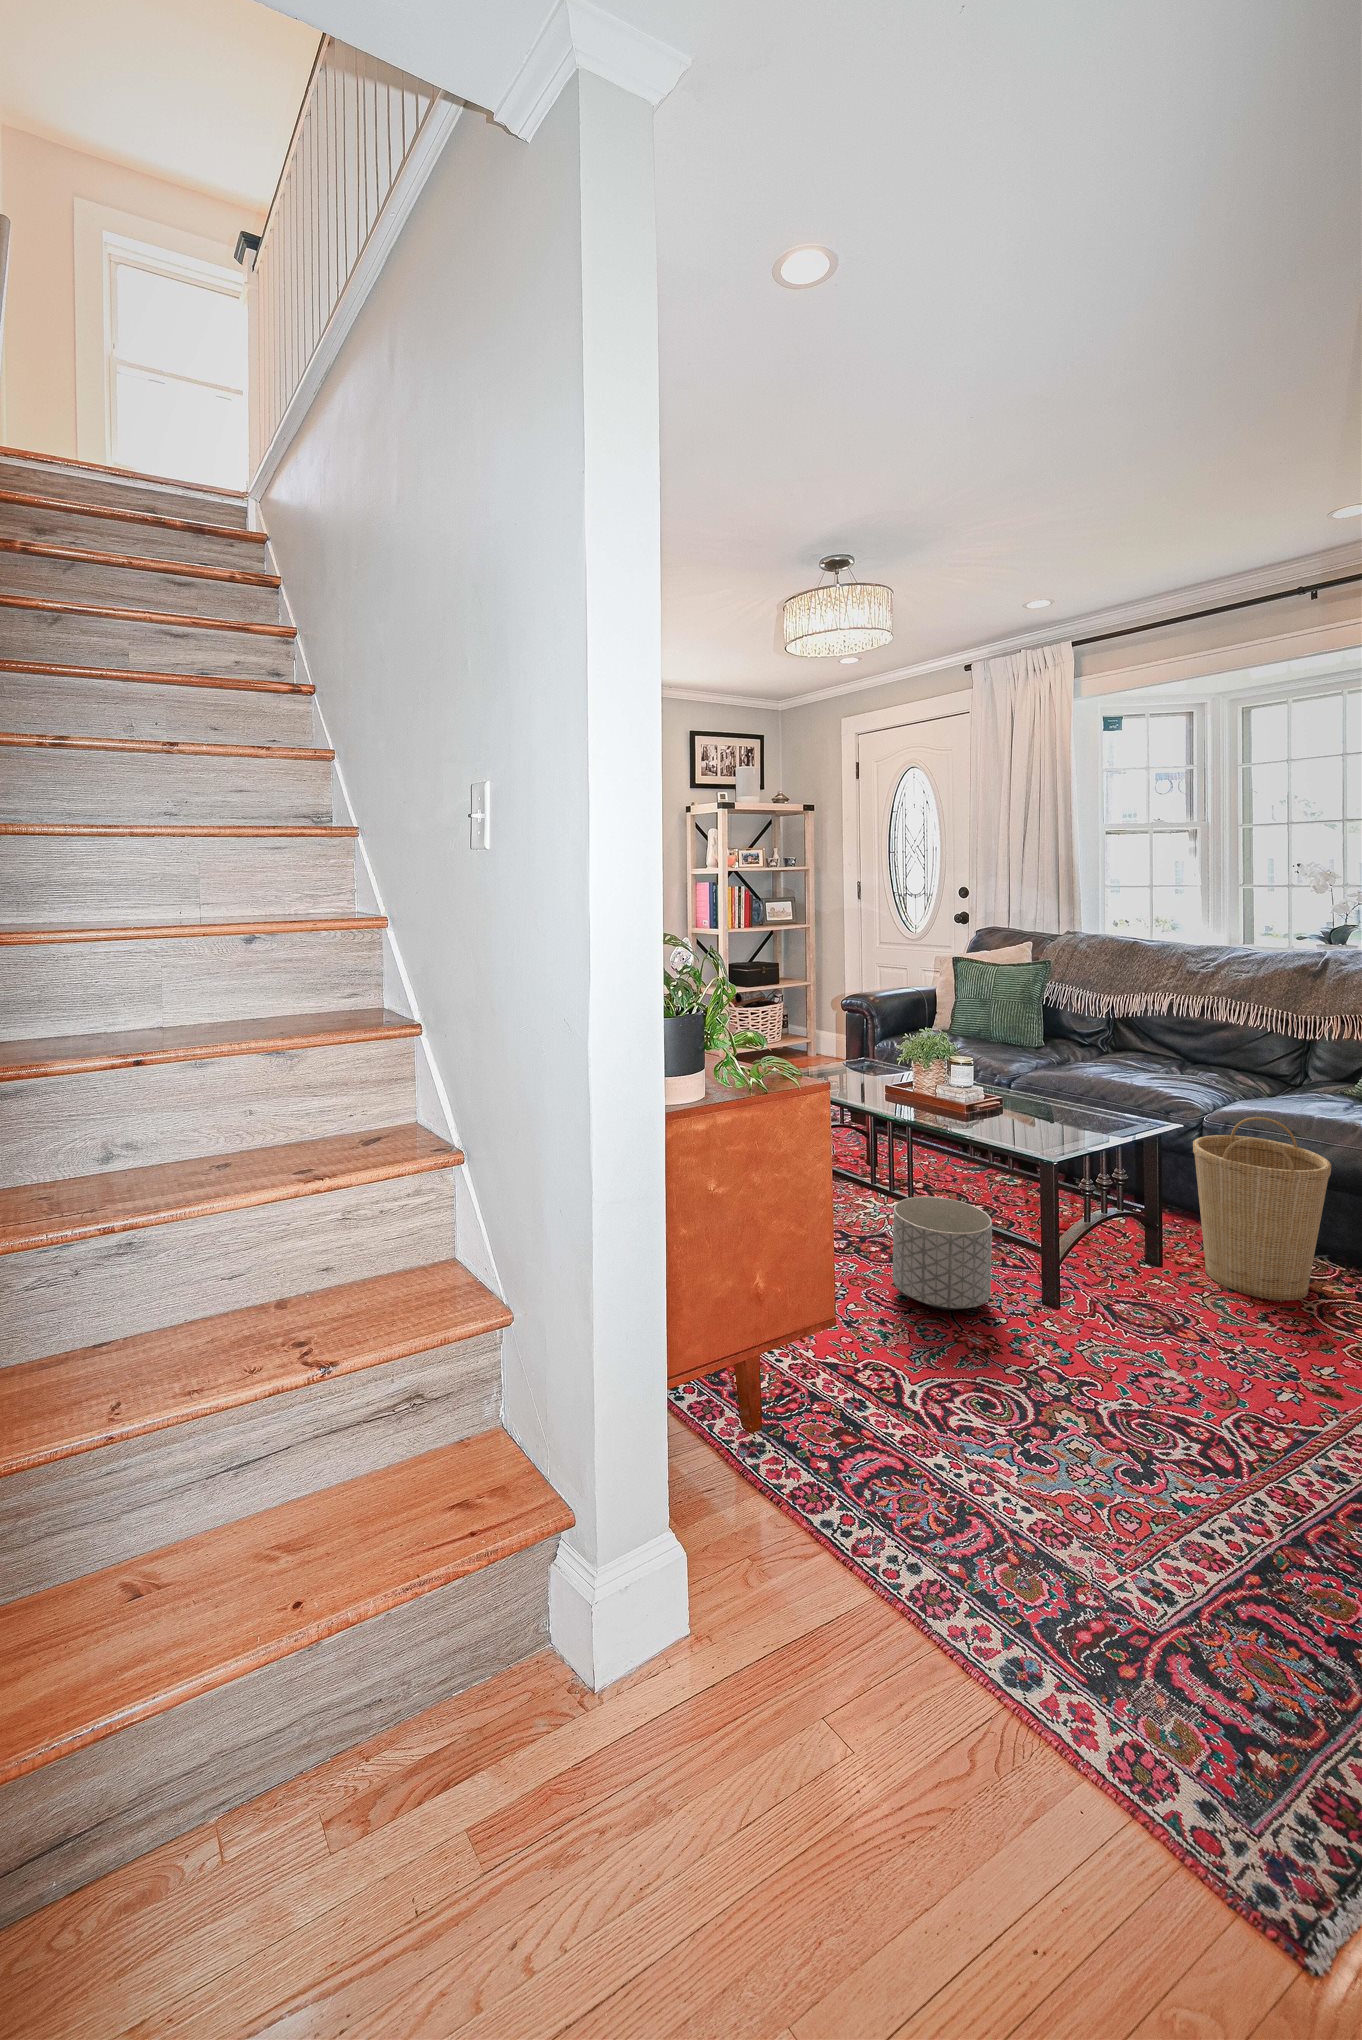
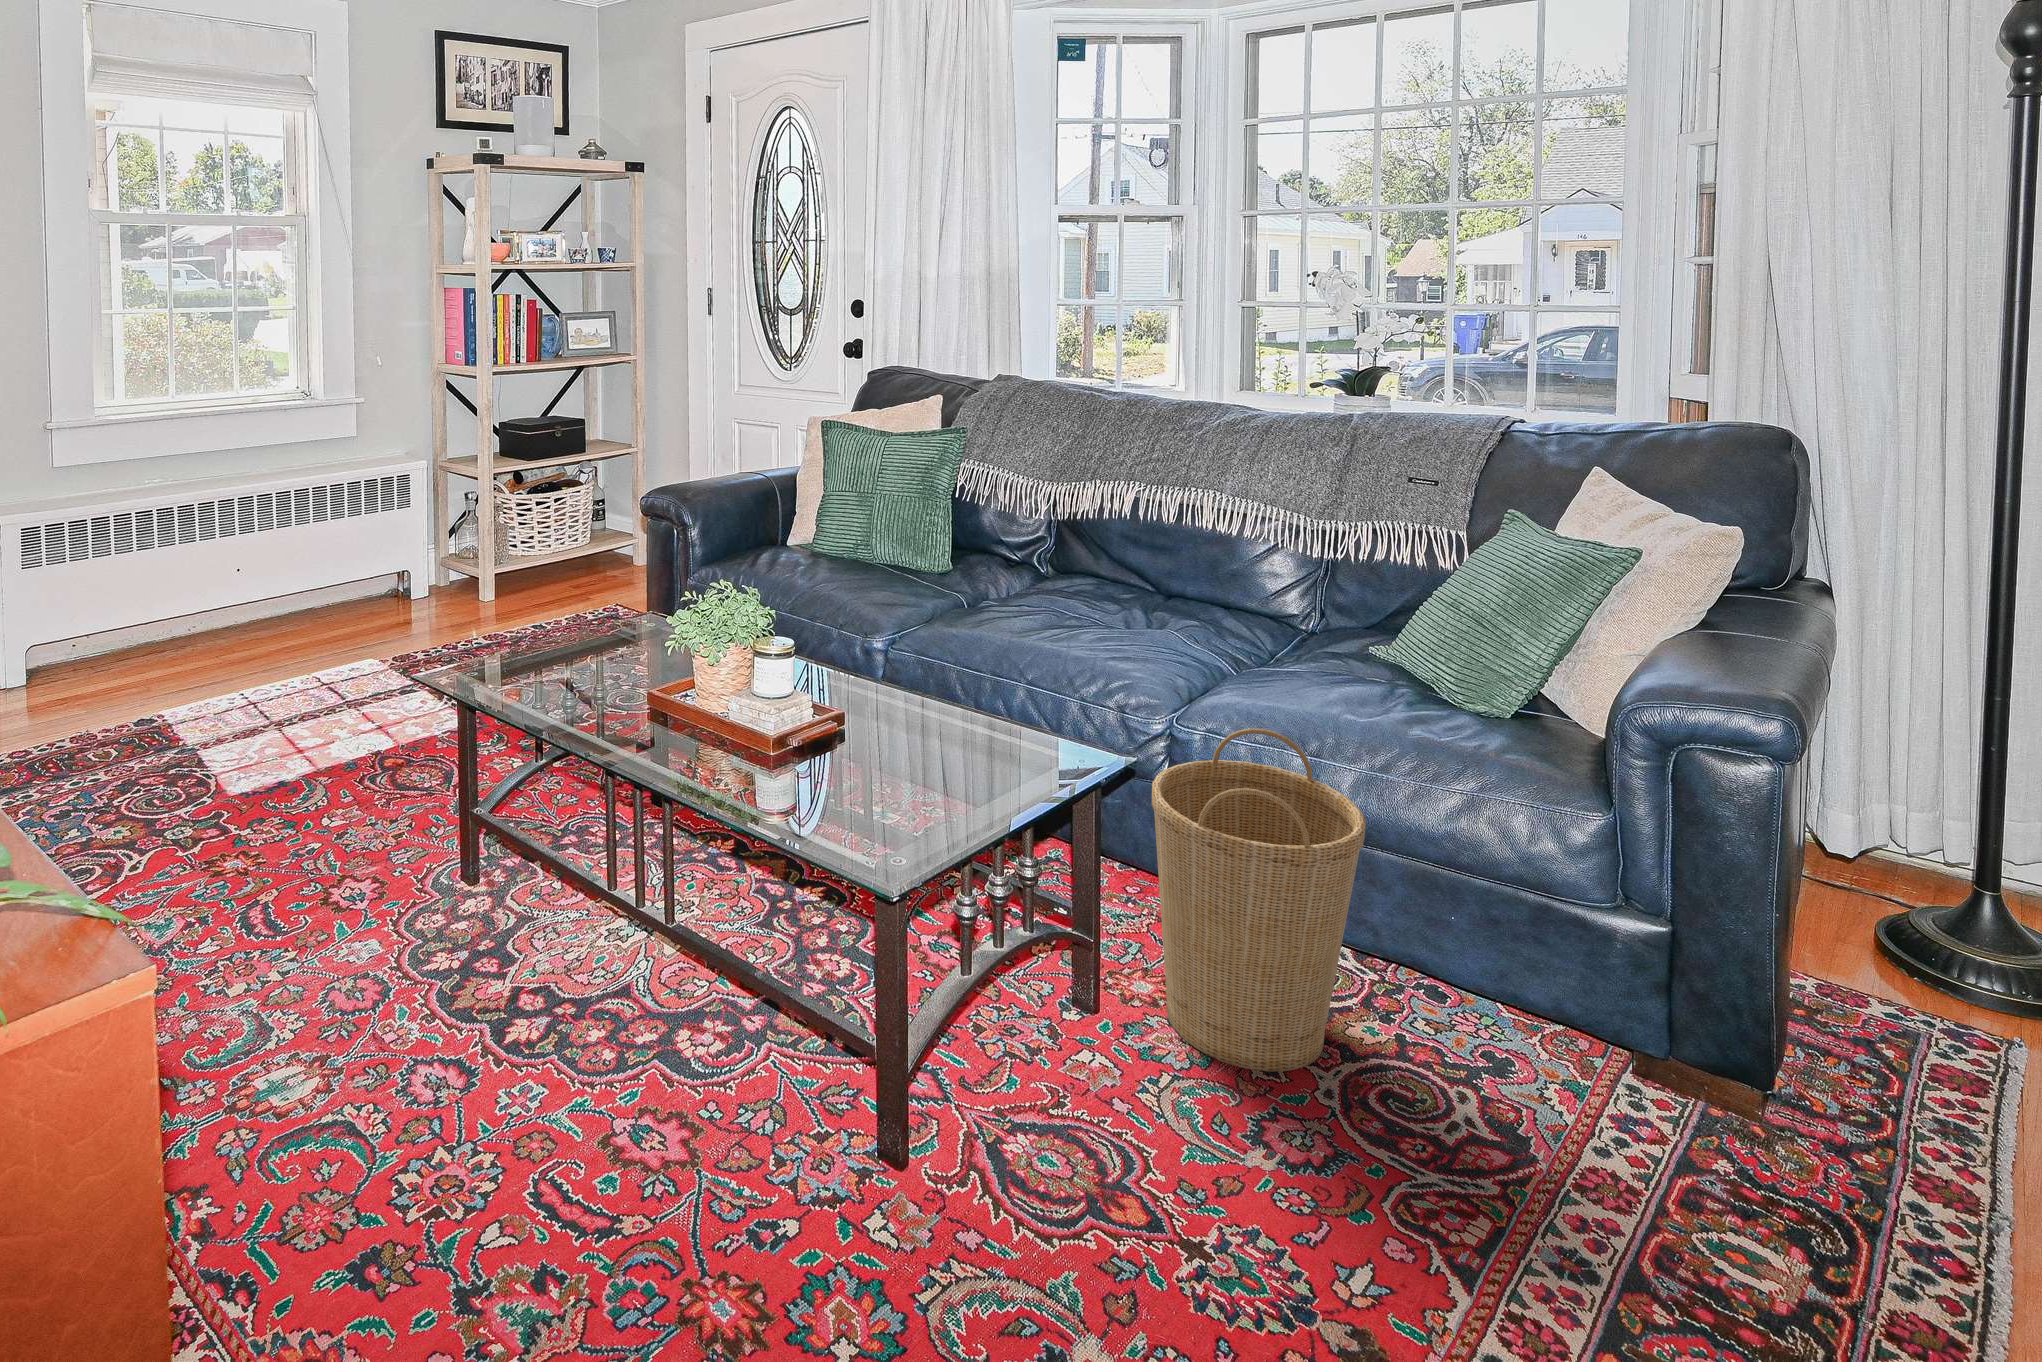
planter: present [893,1197,992,1310] -> none [578,962,774,1237]

